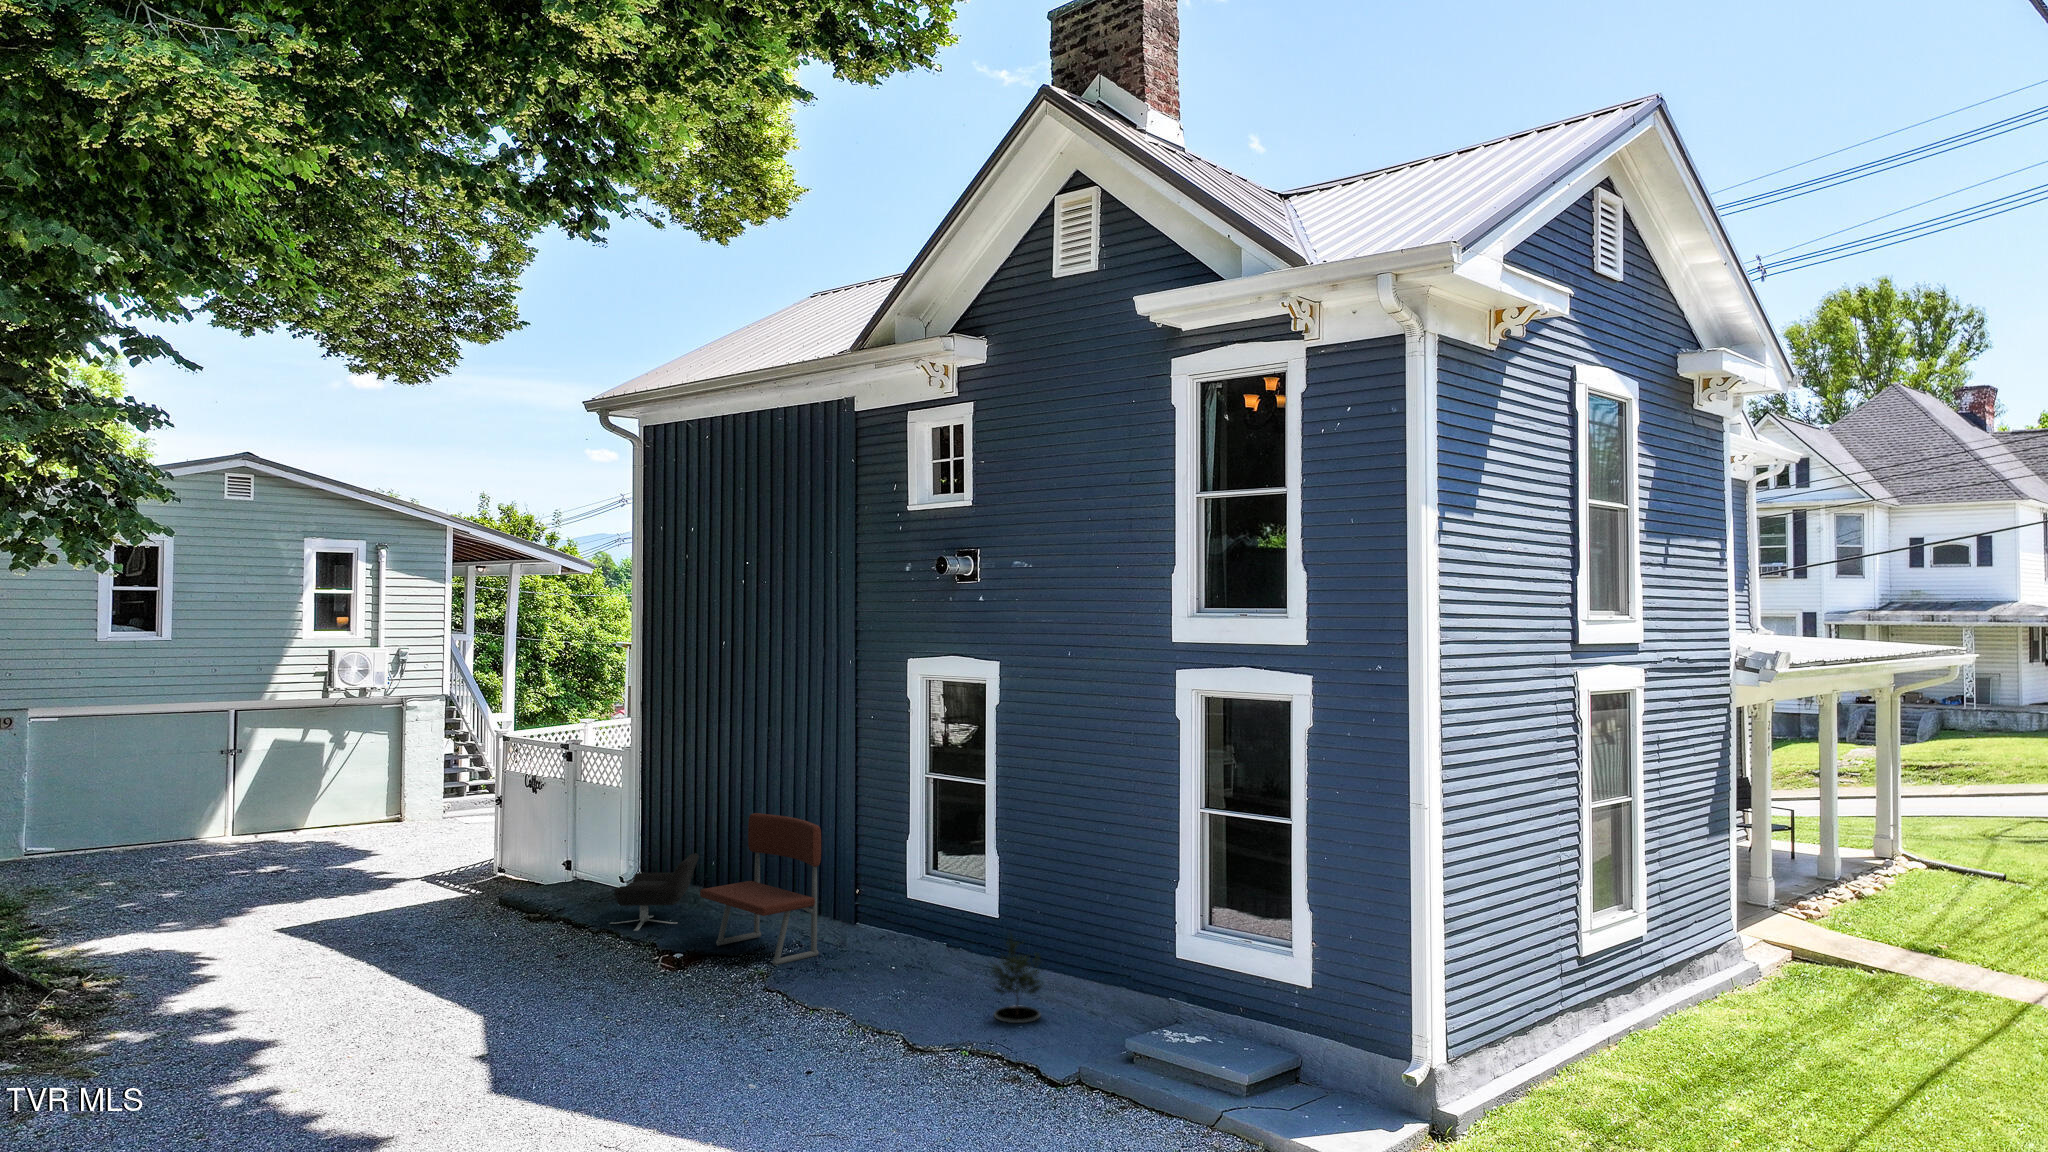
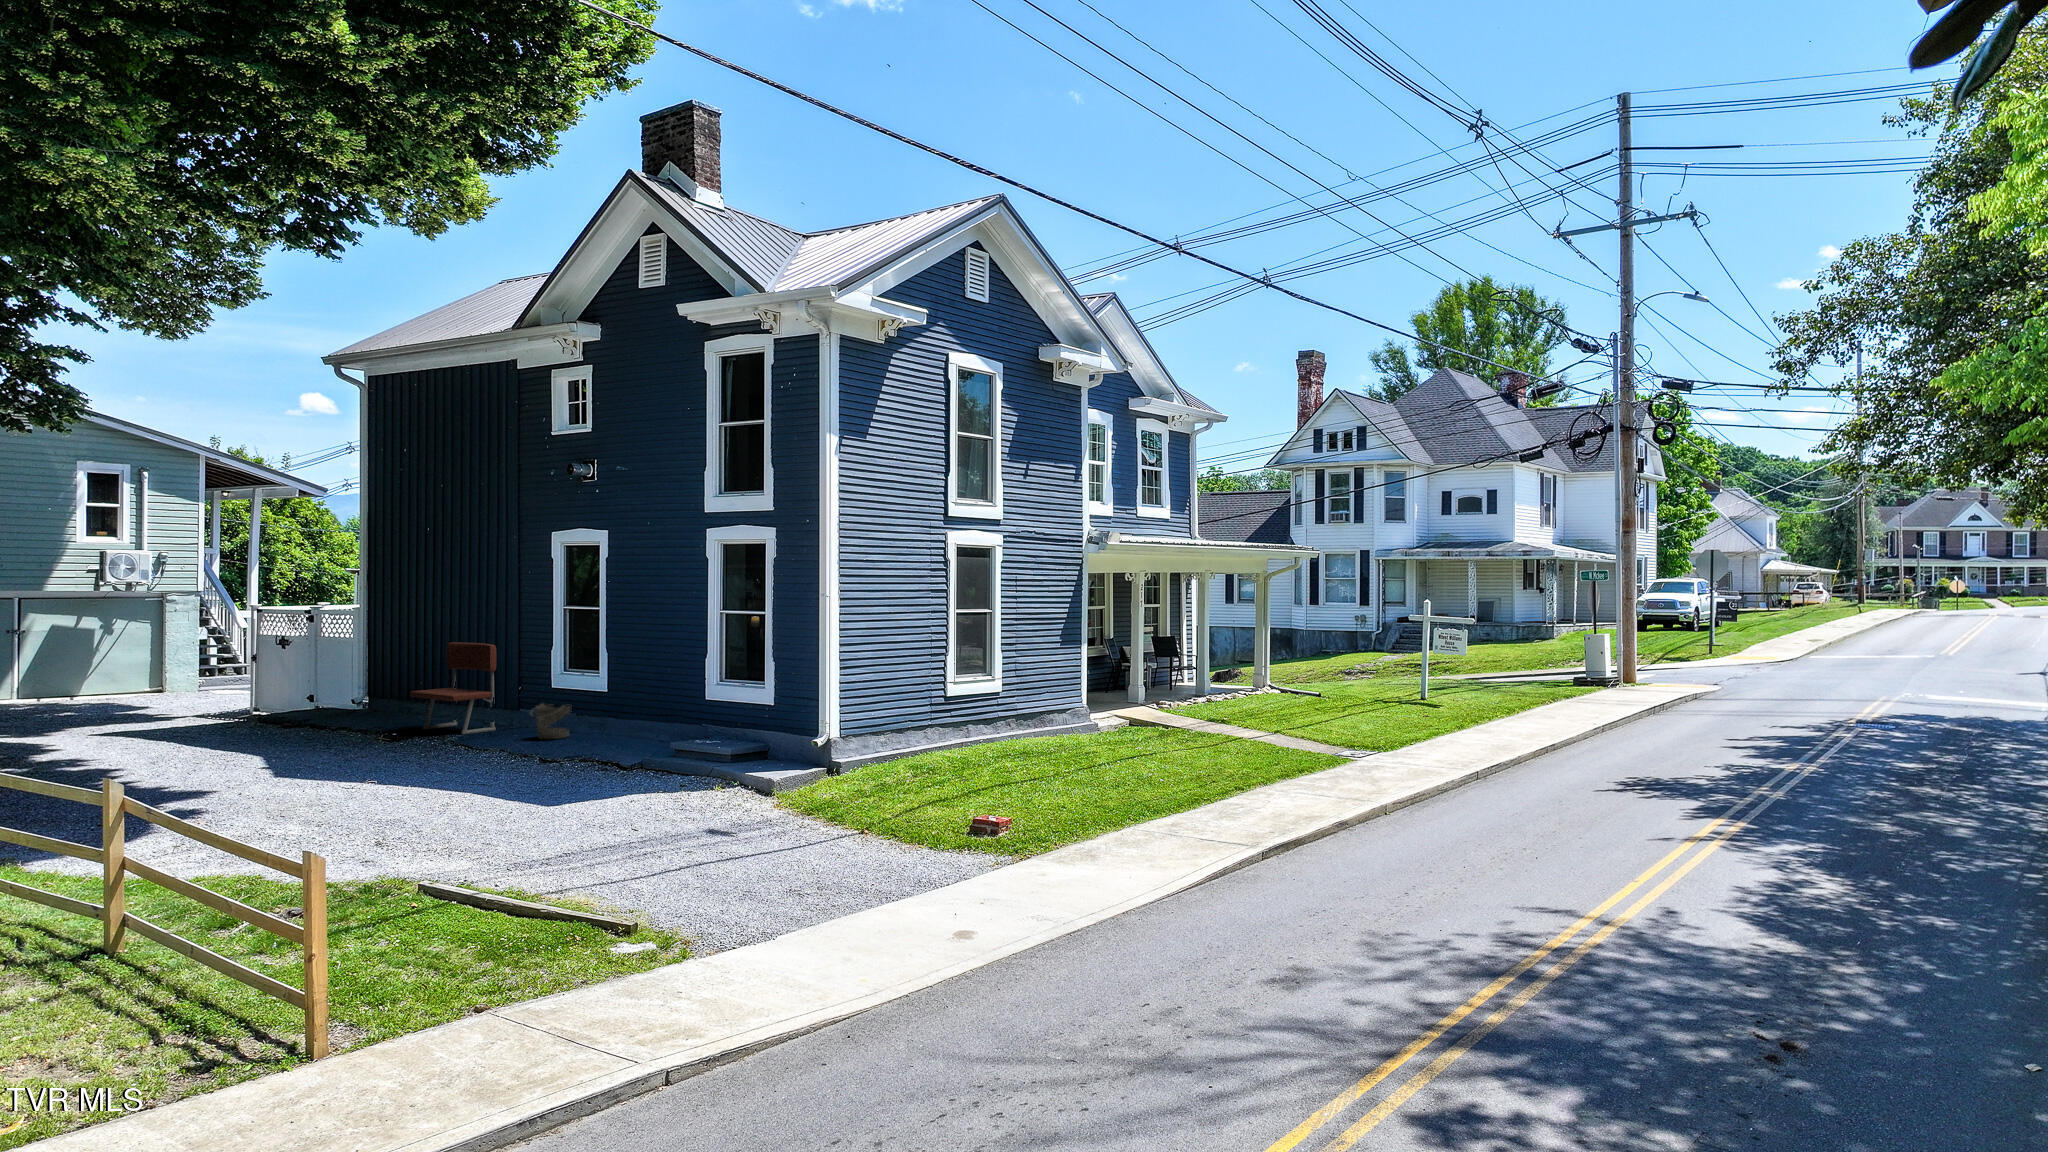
lounge chair: present [610,853,699,931] -> none [345,676,413,727]
bucket: none [878,929,938,992] -> present [535,704,570,739]
potted tree: present [990,933,1043,1023] -> none [594,692,633,745]

